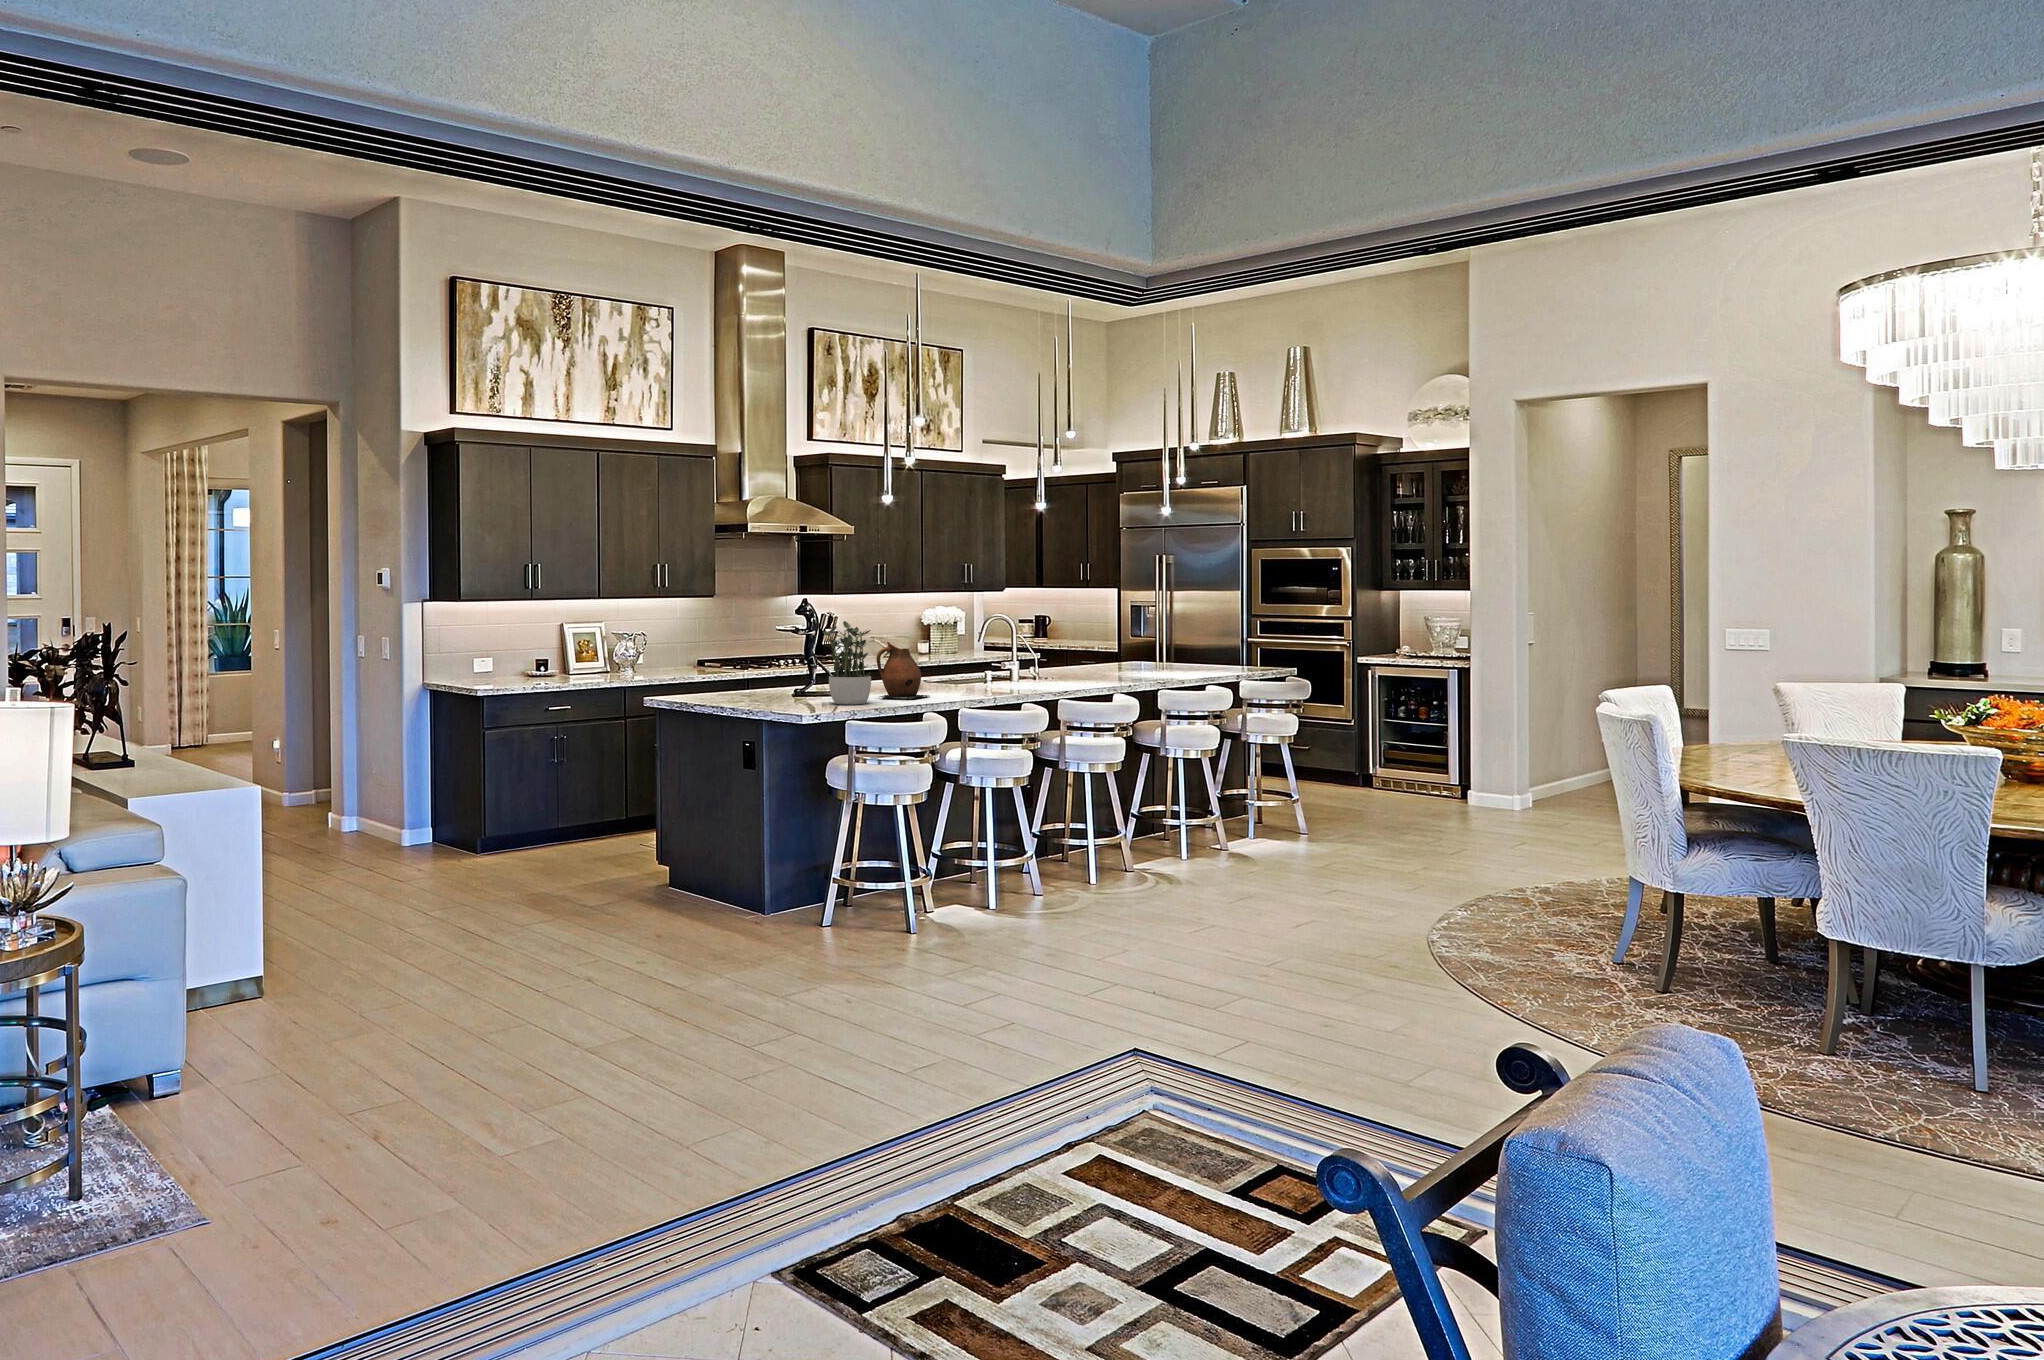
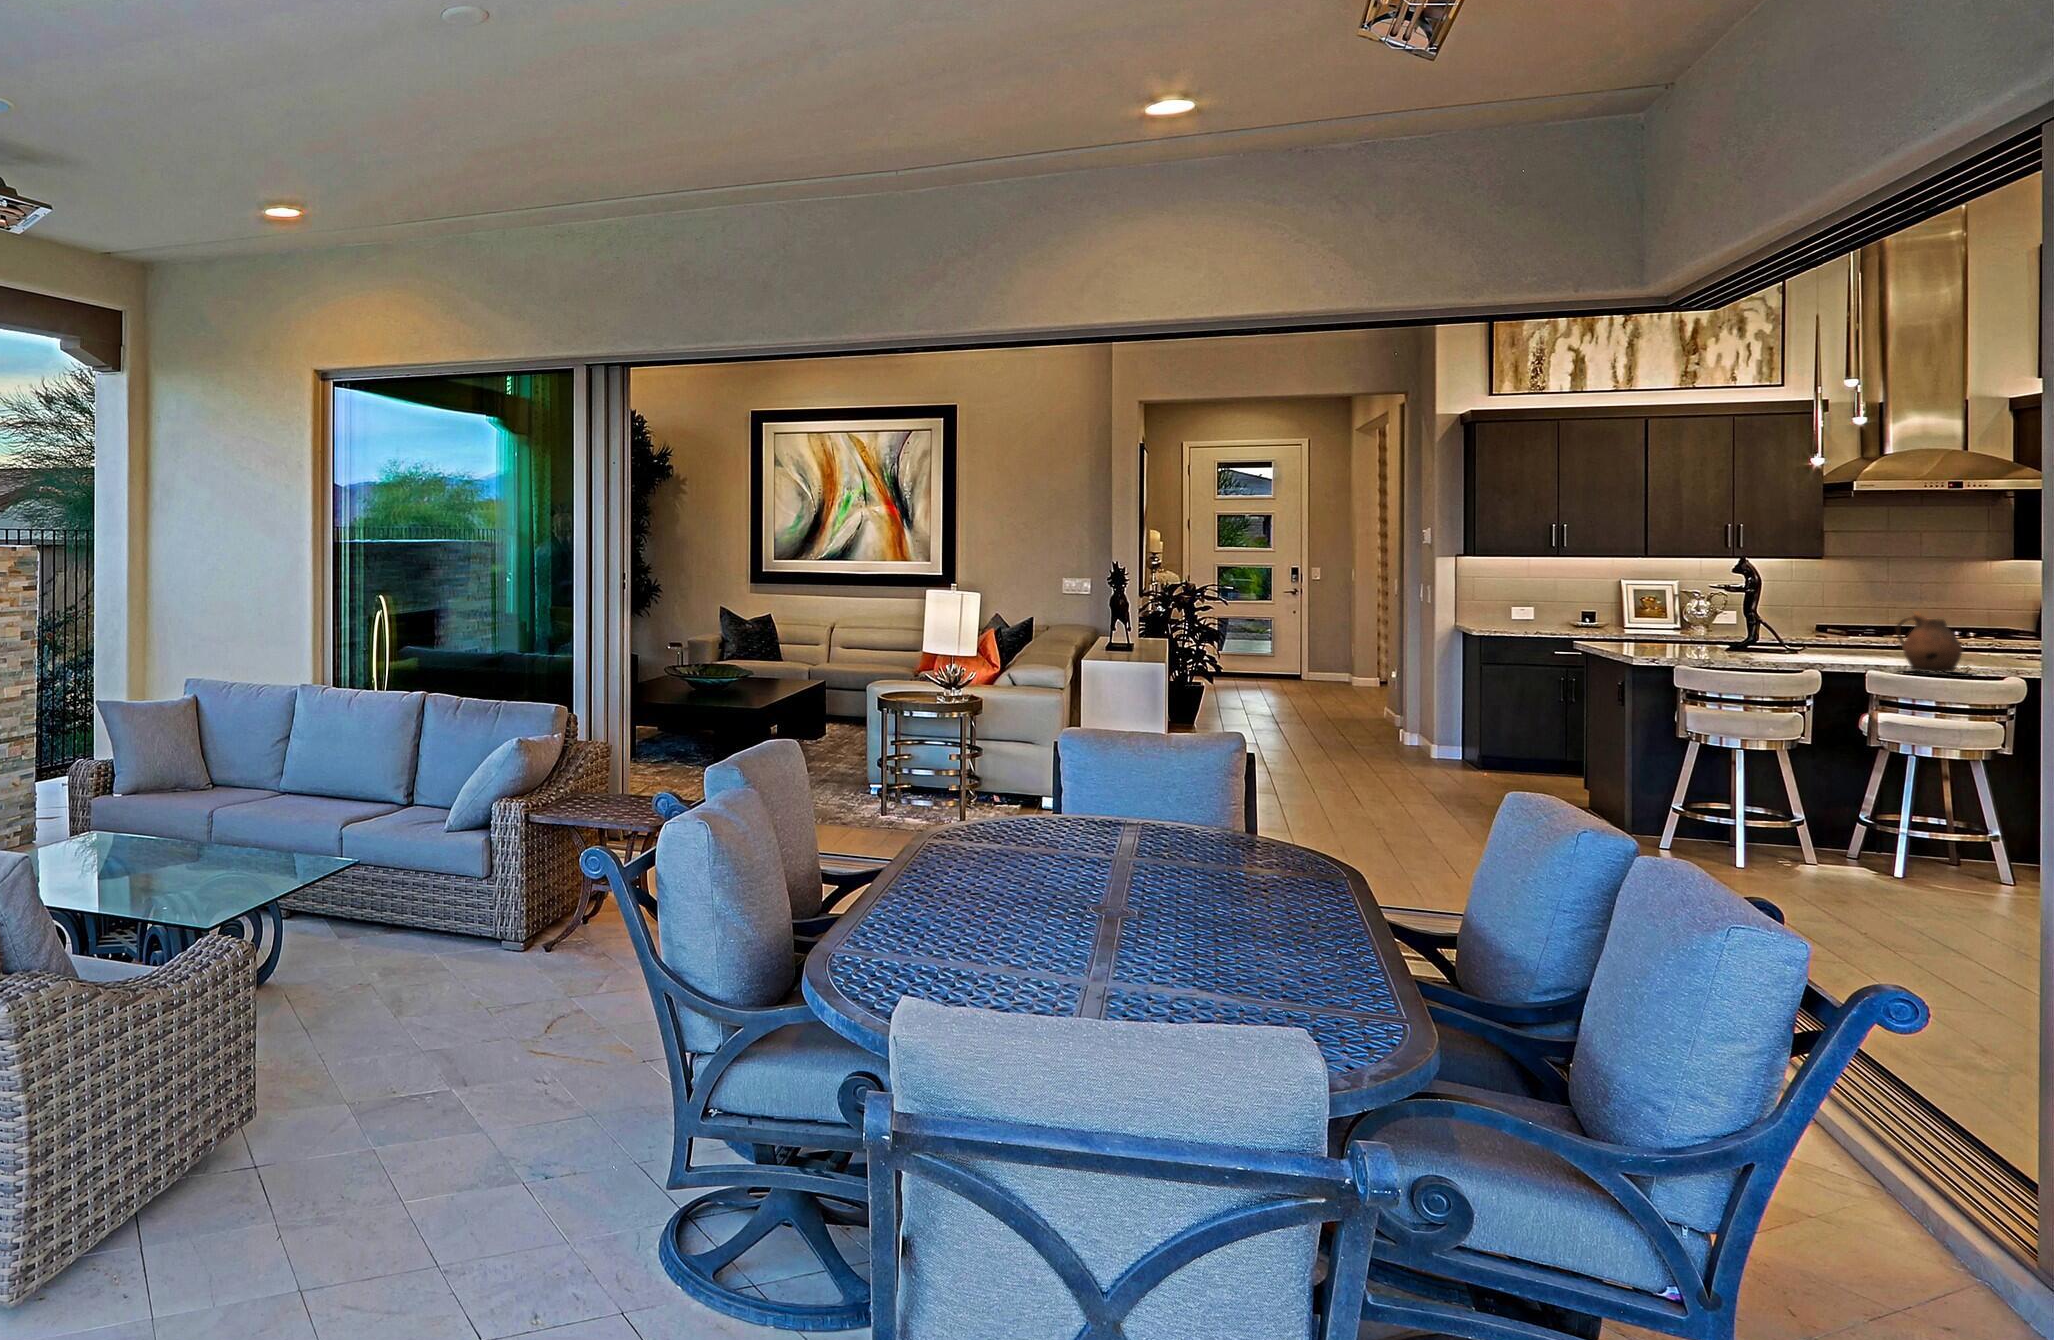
potted plant: present [823,621,871,704] -> none [1786,585,1868,672]

